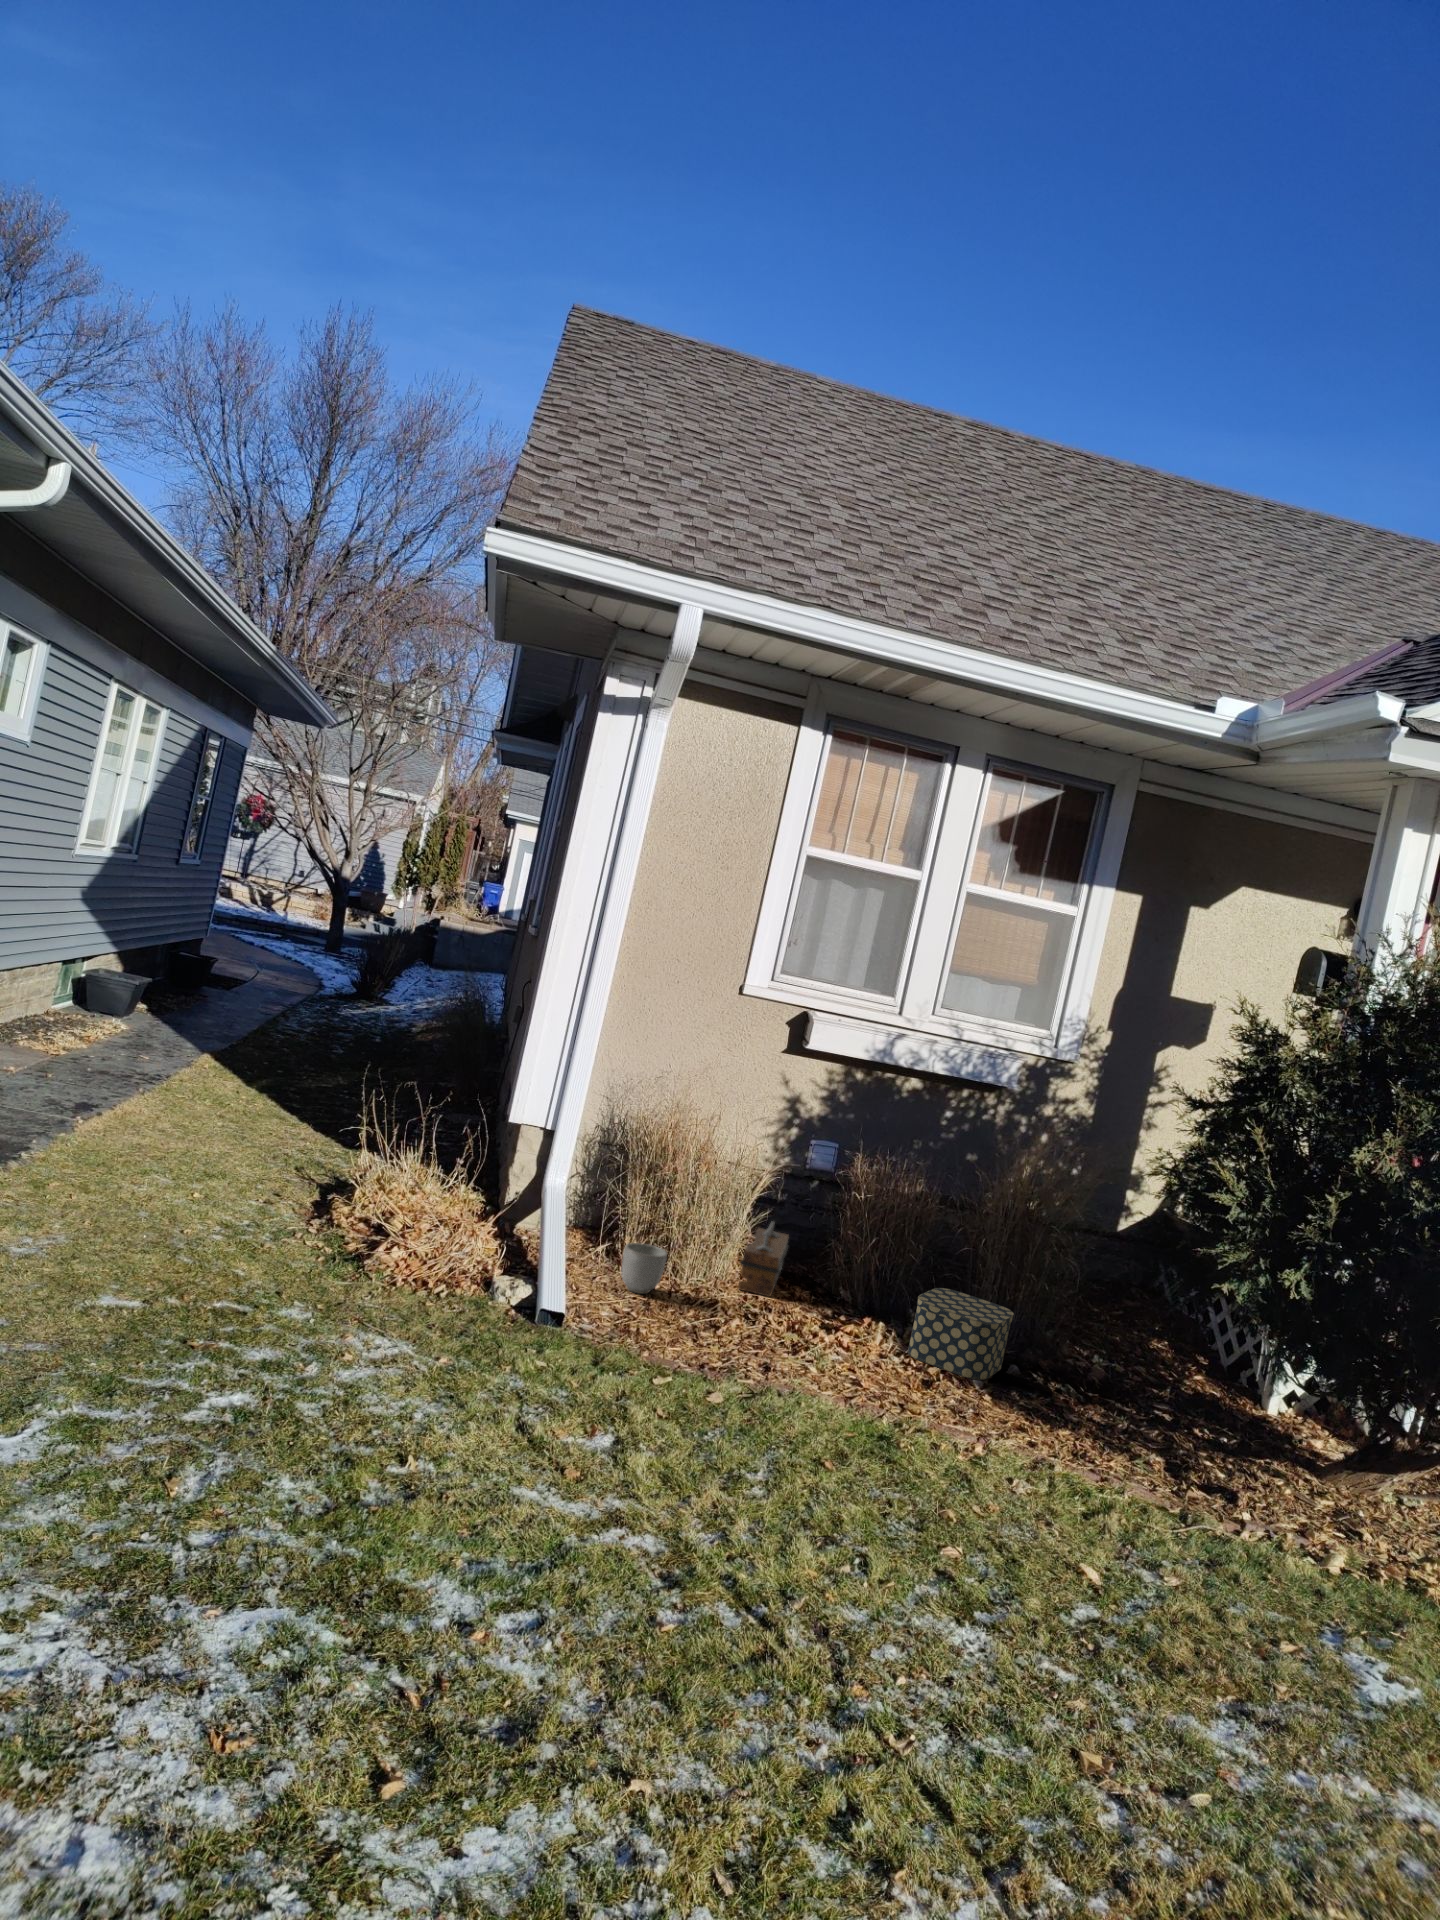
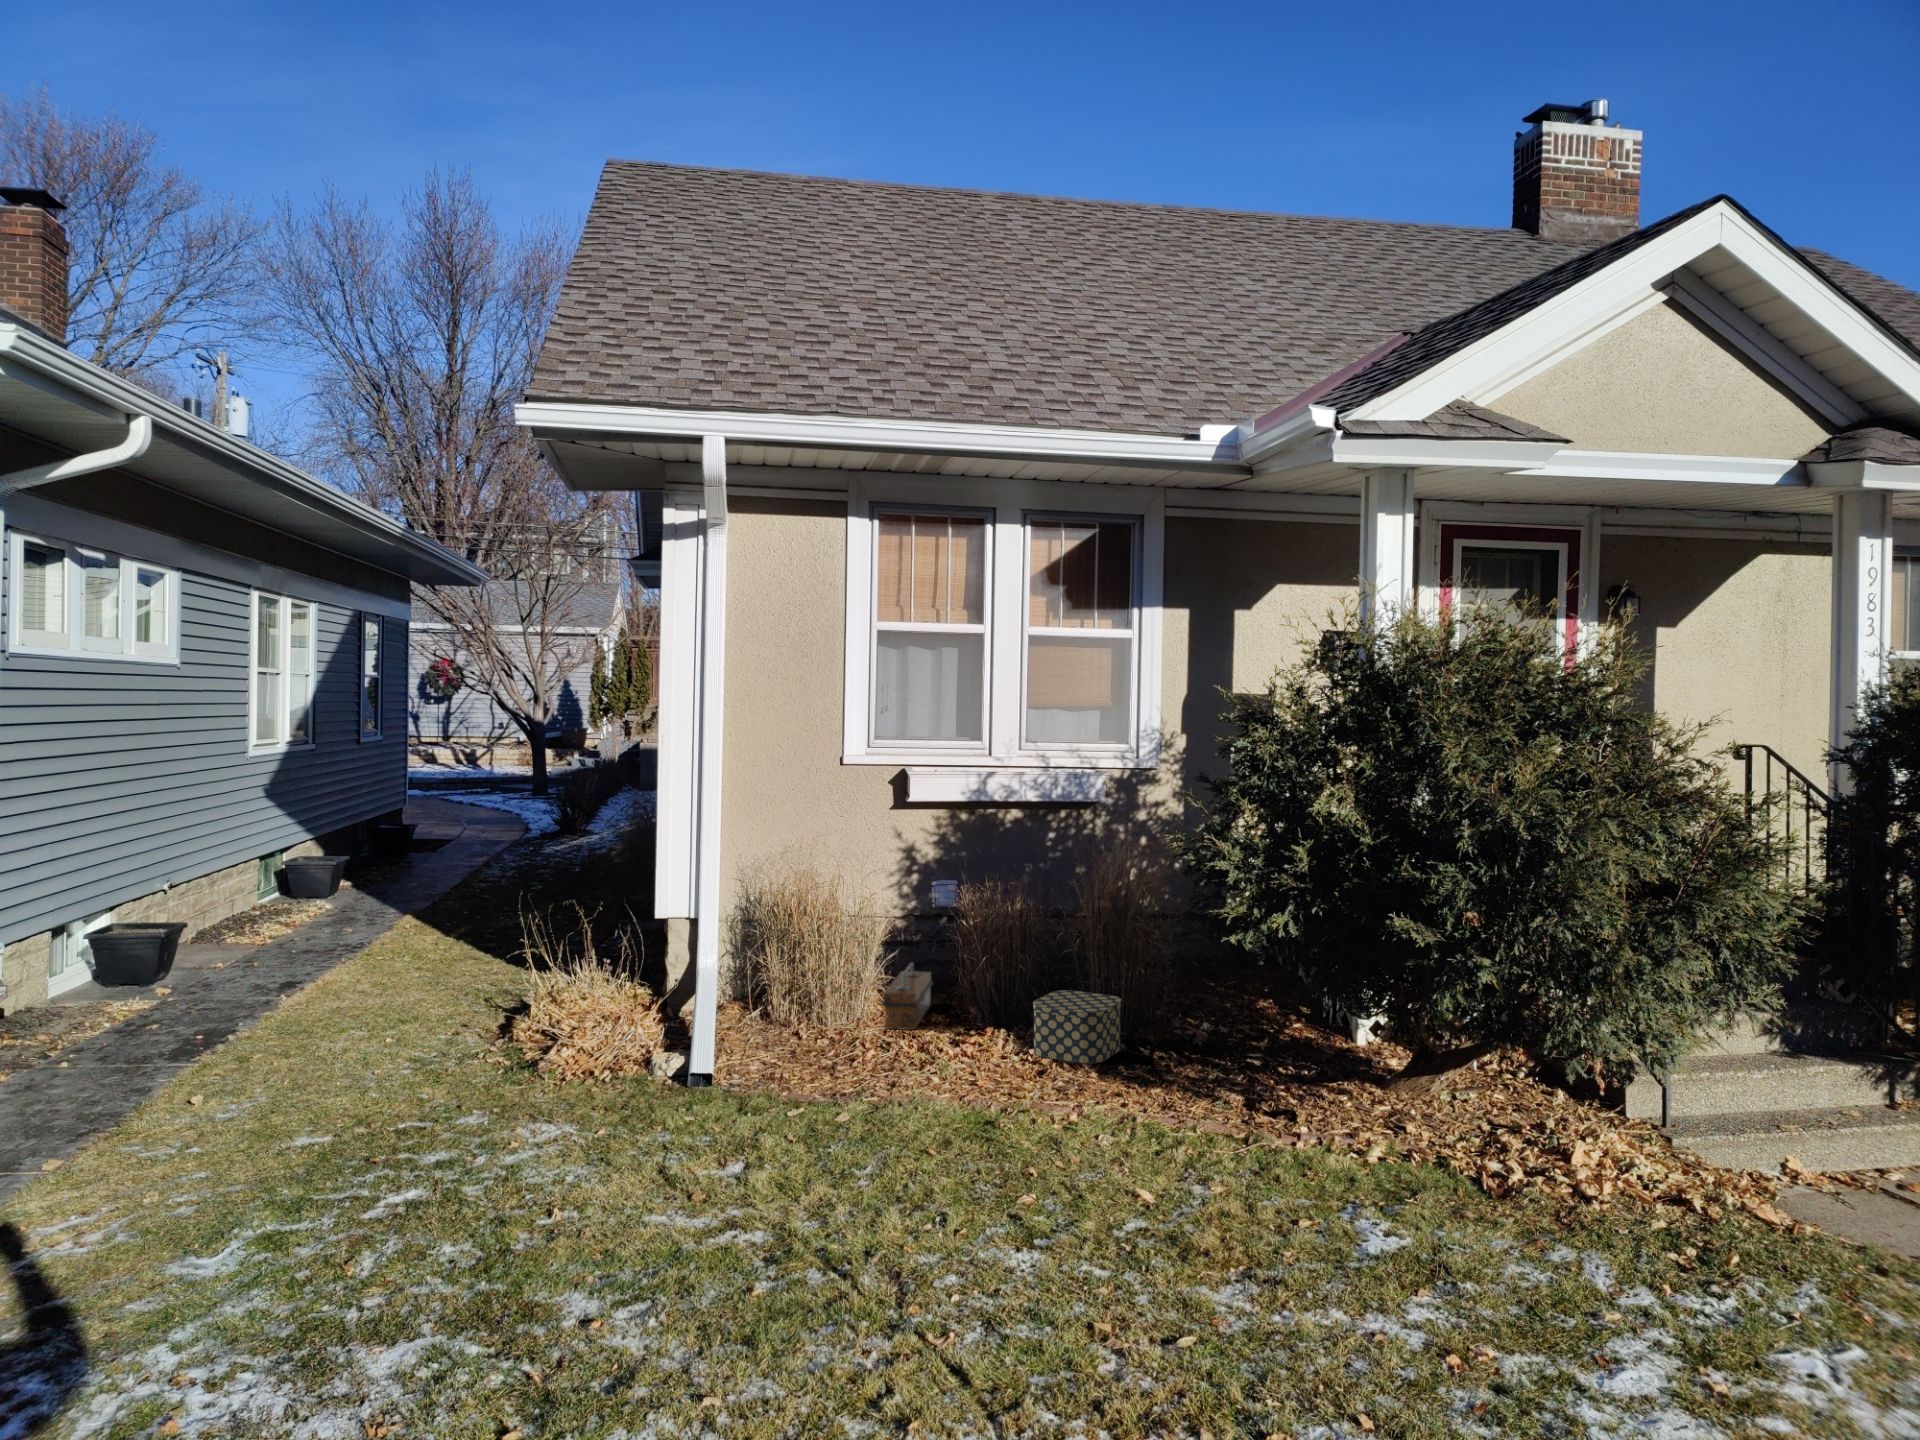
planter: present [621,1243,667,1294] -> none [770,1004,809,1049]

